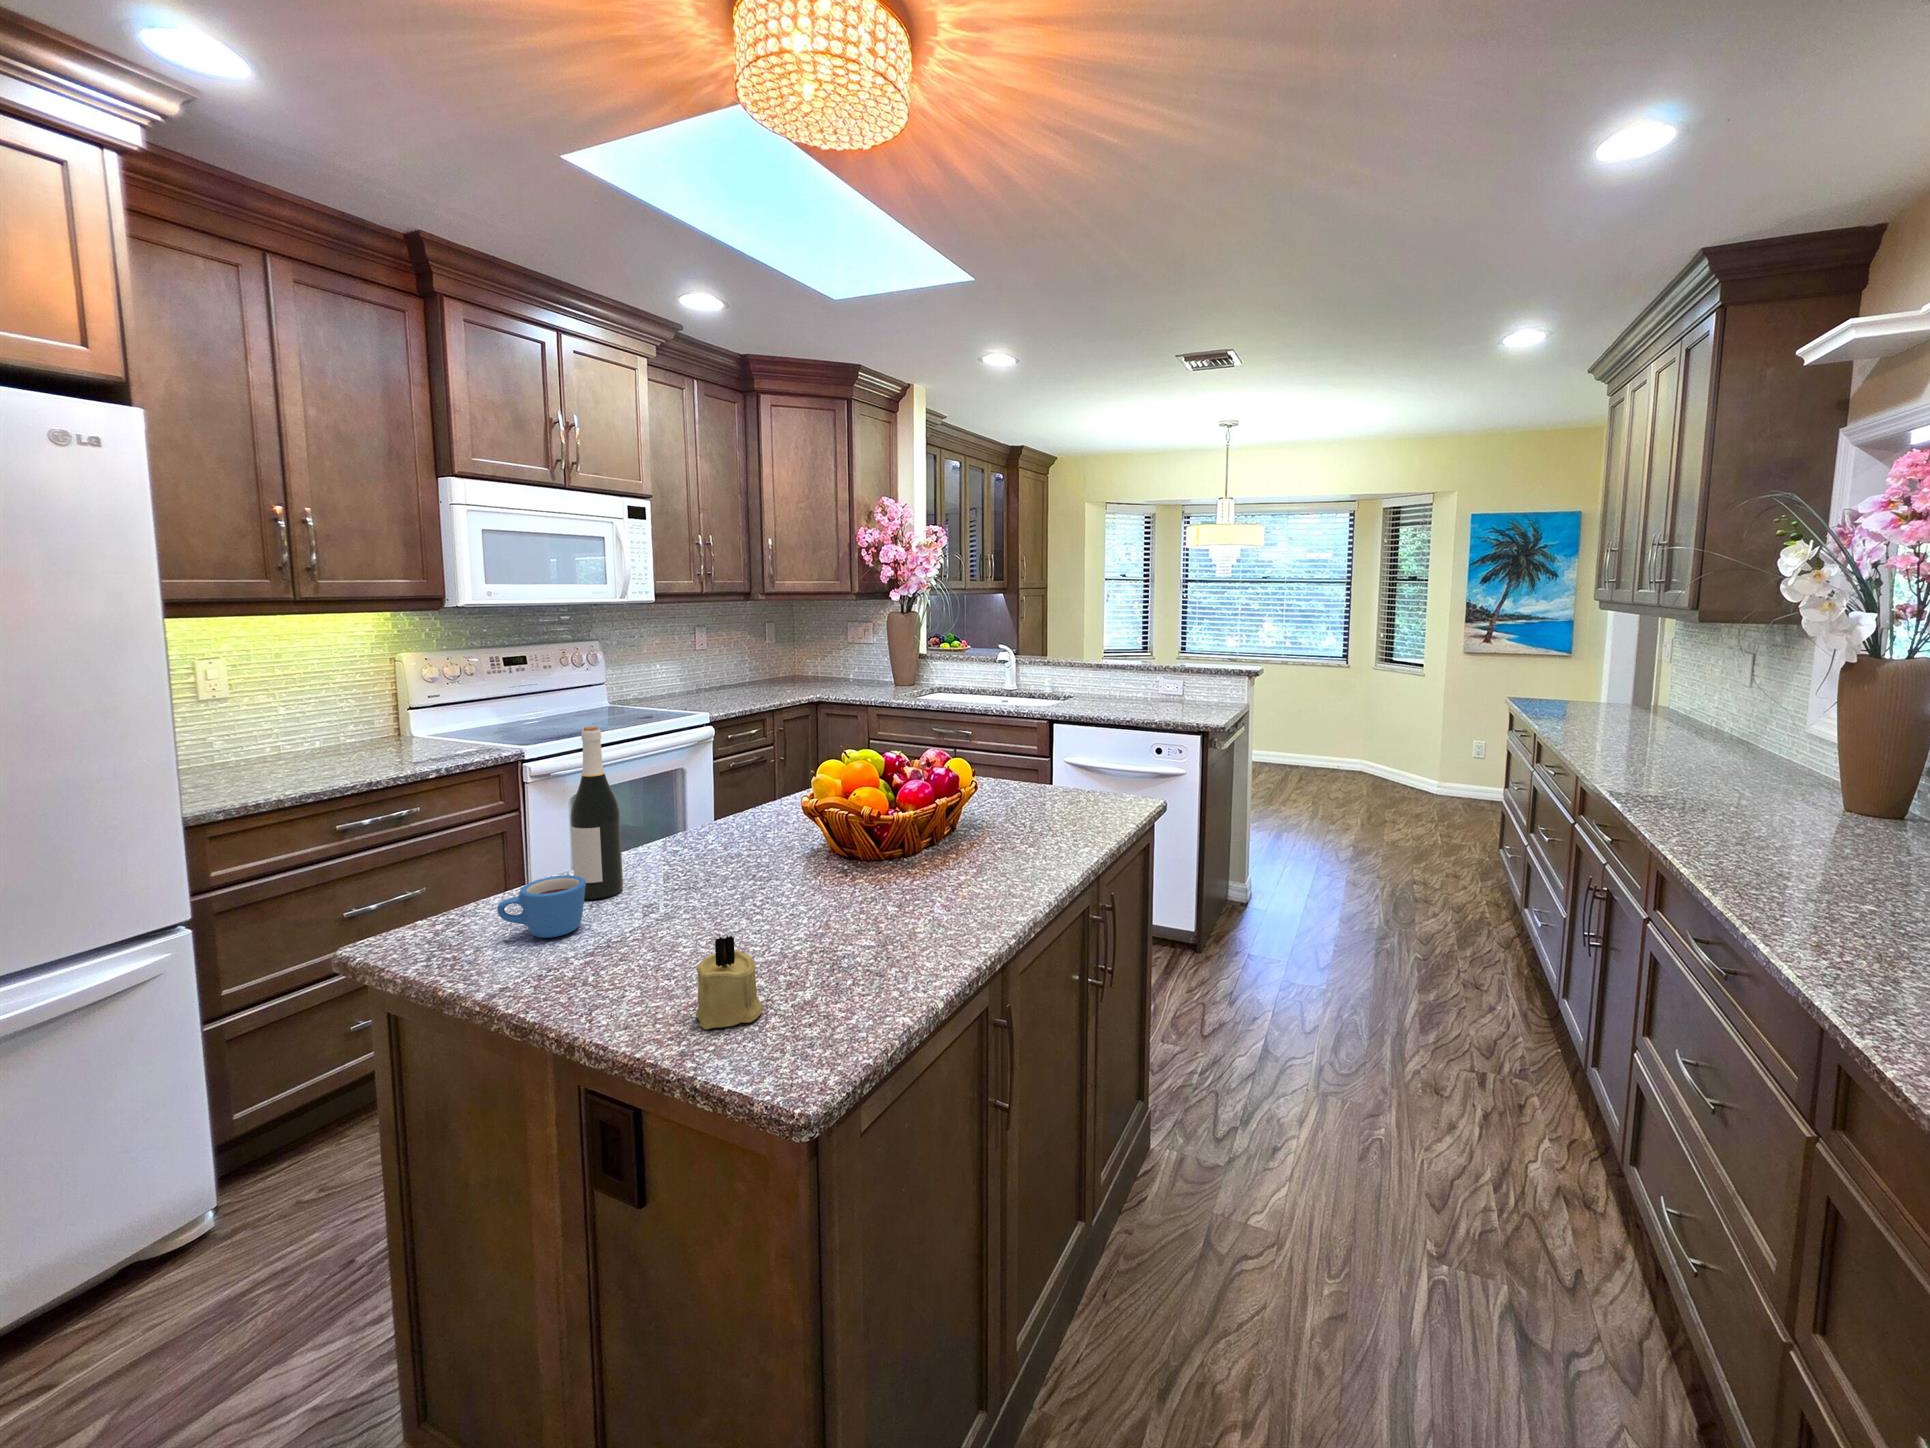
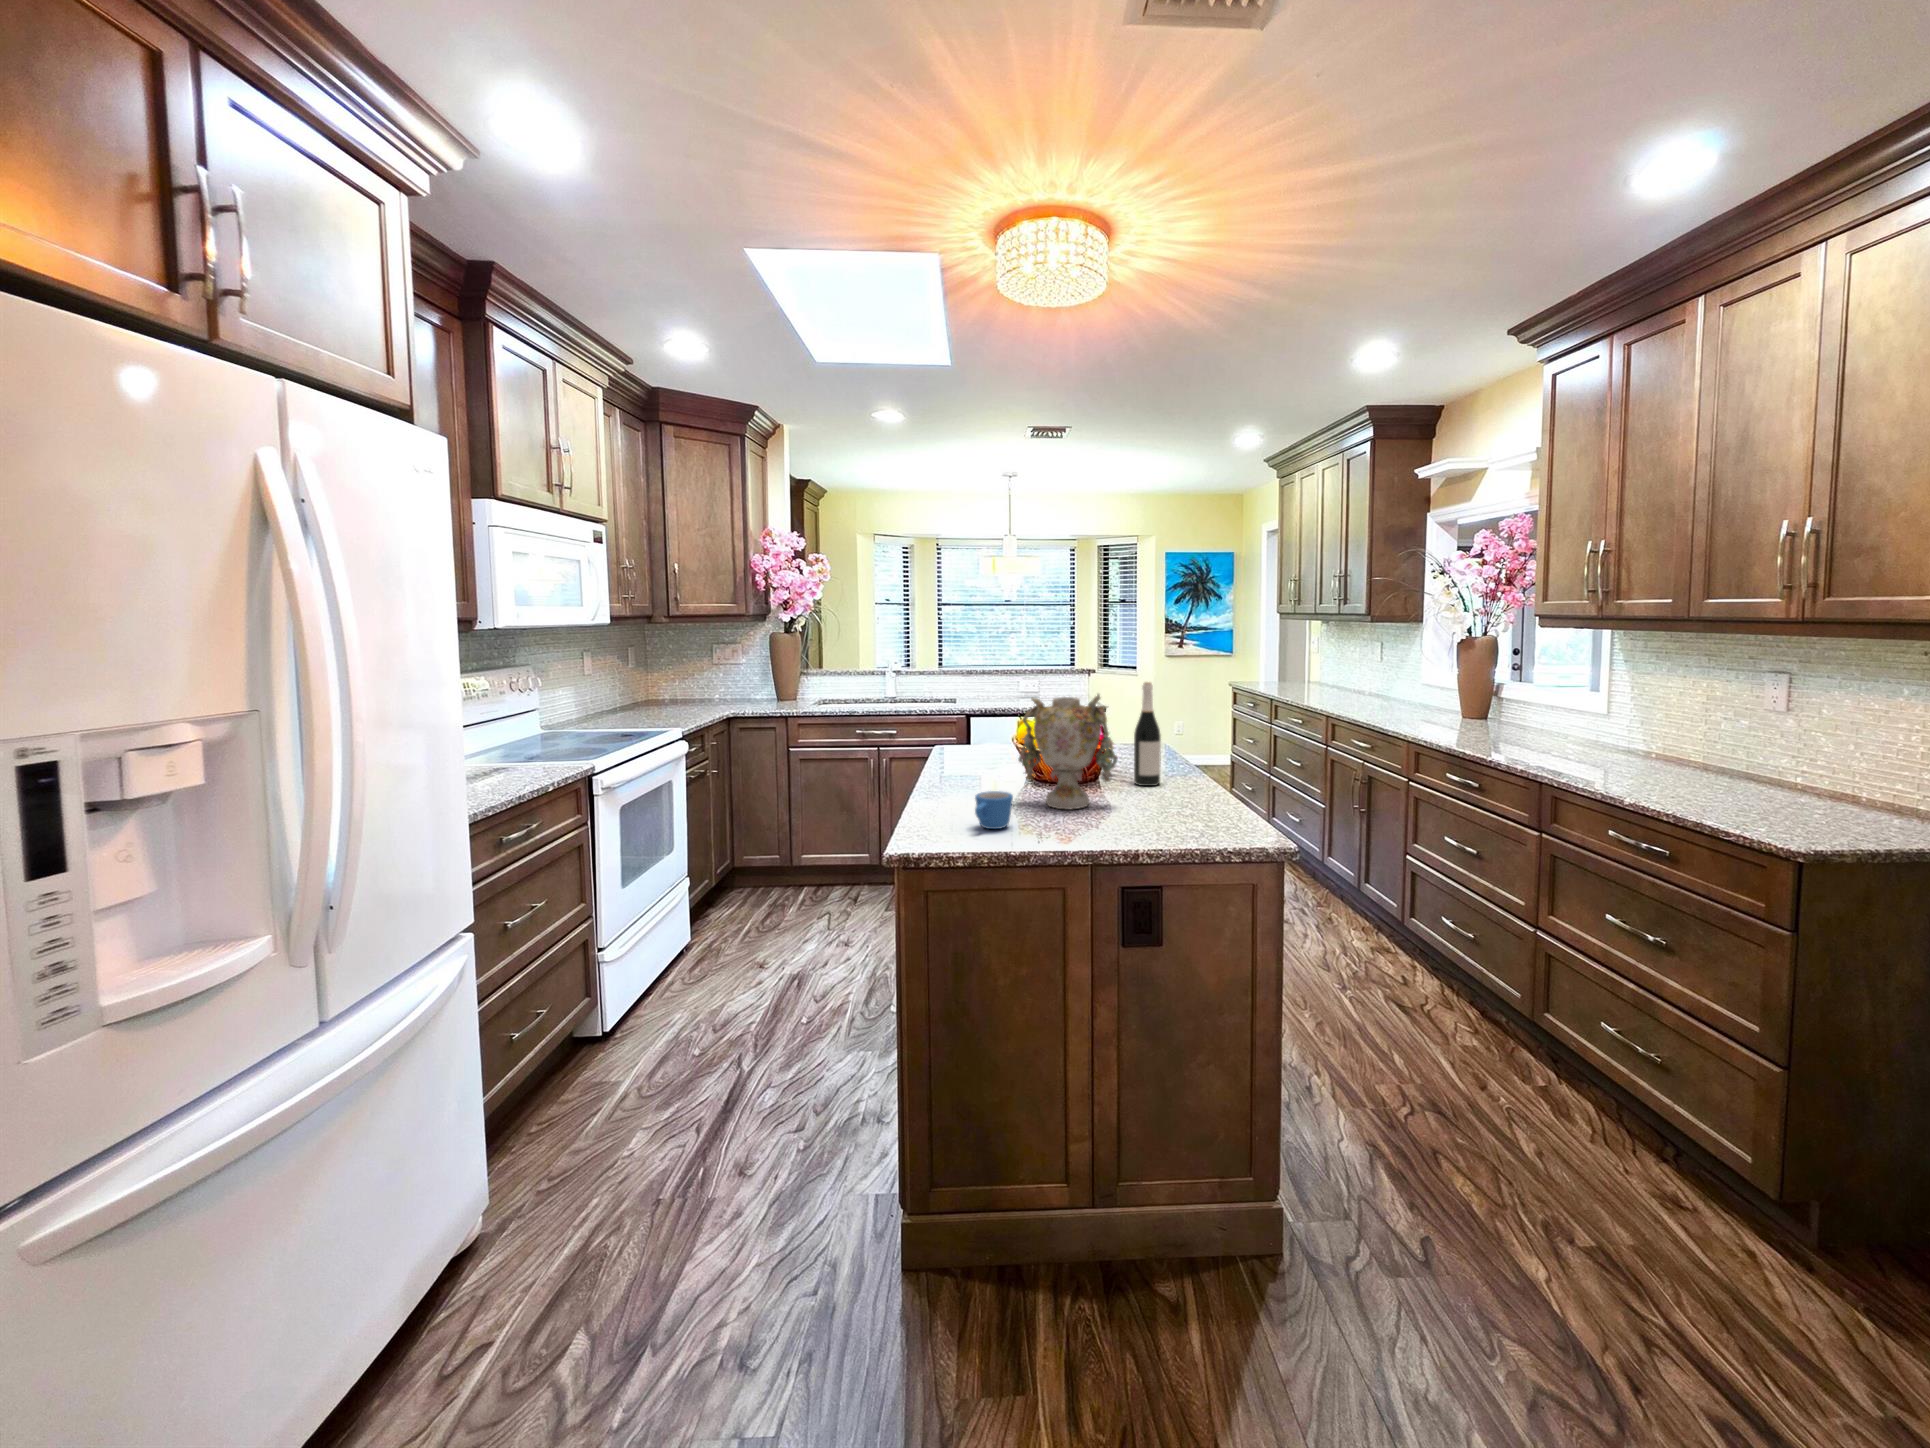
wine bottle: present [571,726,623,900] -> present [1134,682,1161,786]
vase: none [687,735,797,917] -> present [1019,694,1118,809]
candle: present [696,936,762,1029] -> none [1170,787,1204,835]

